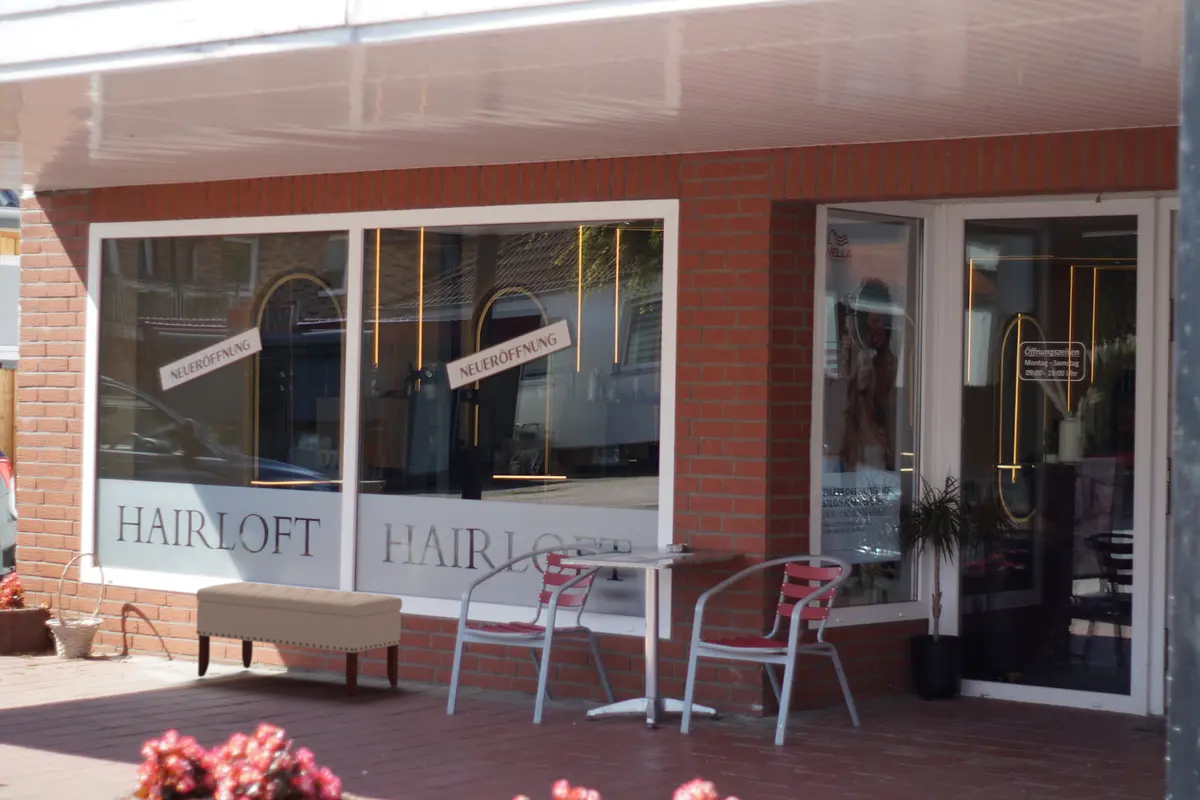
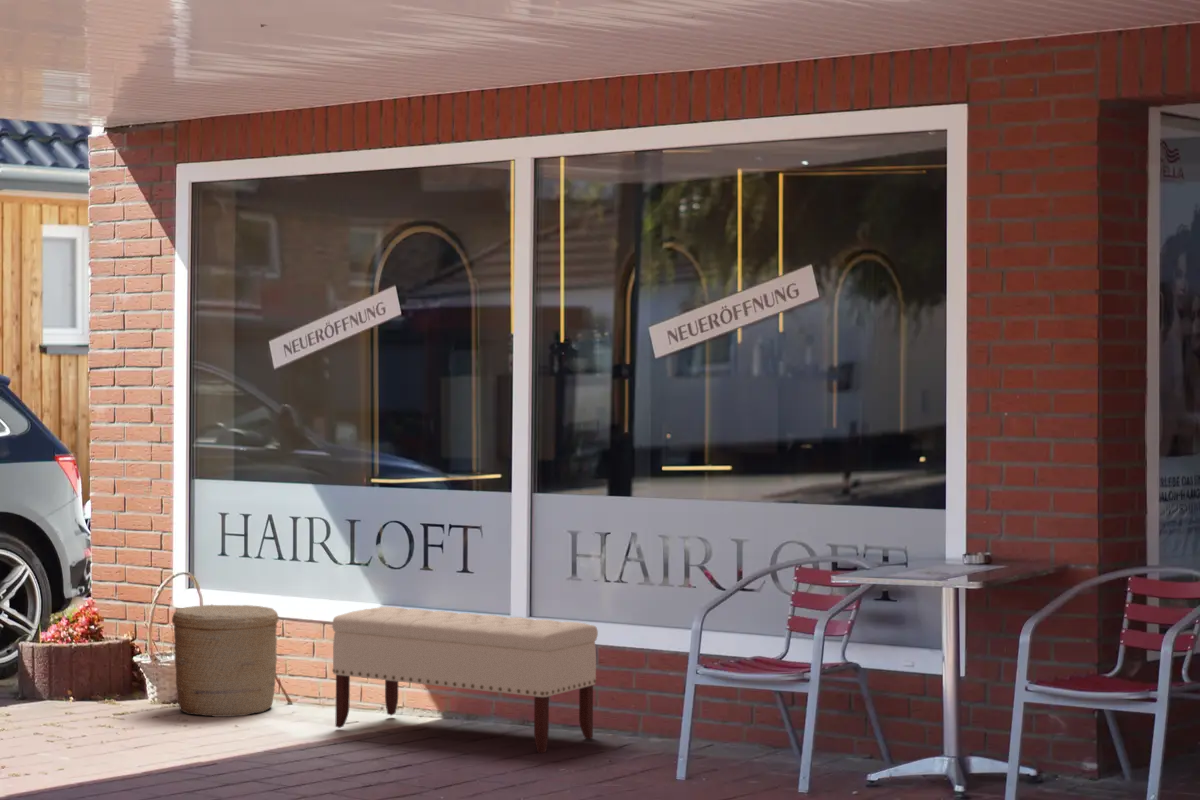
woven basket: none [75,580,161,668] -> present [172,605,278,717]

